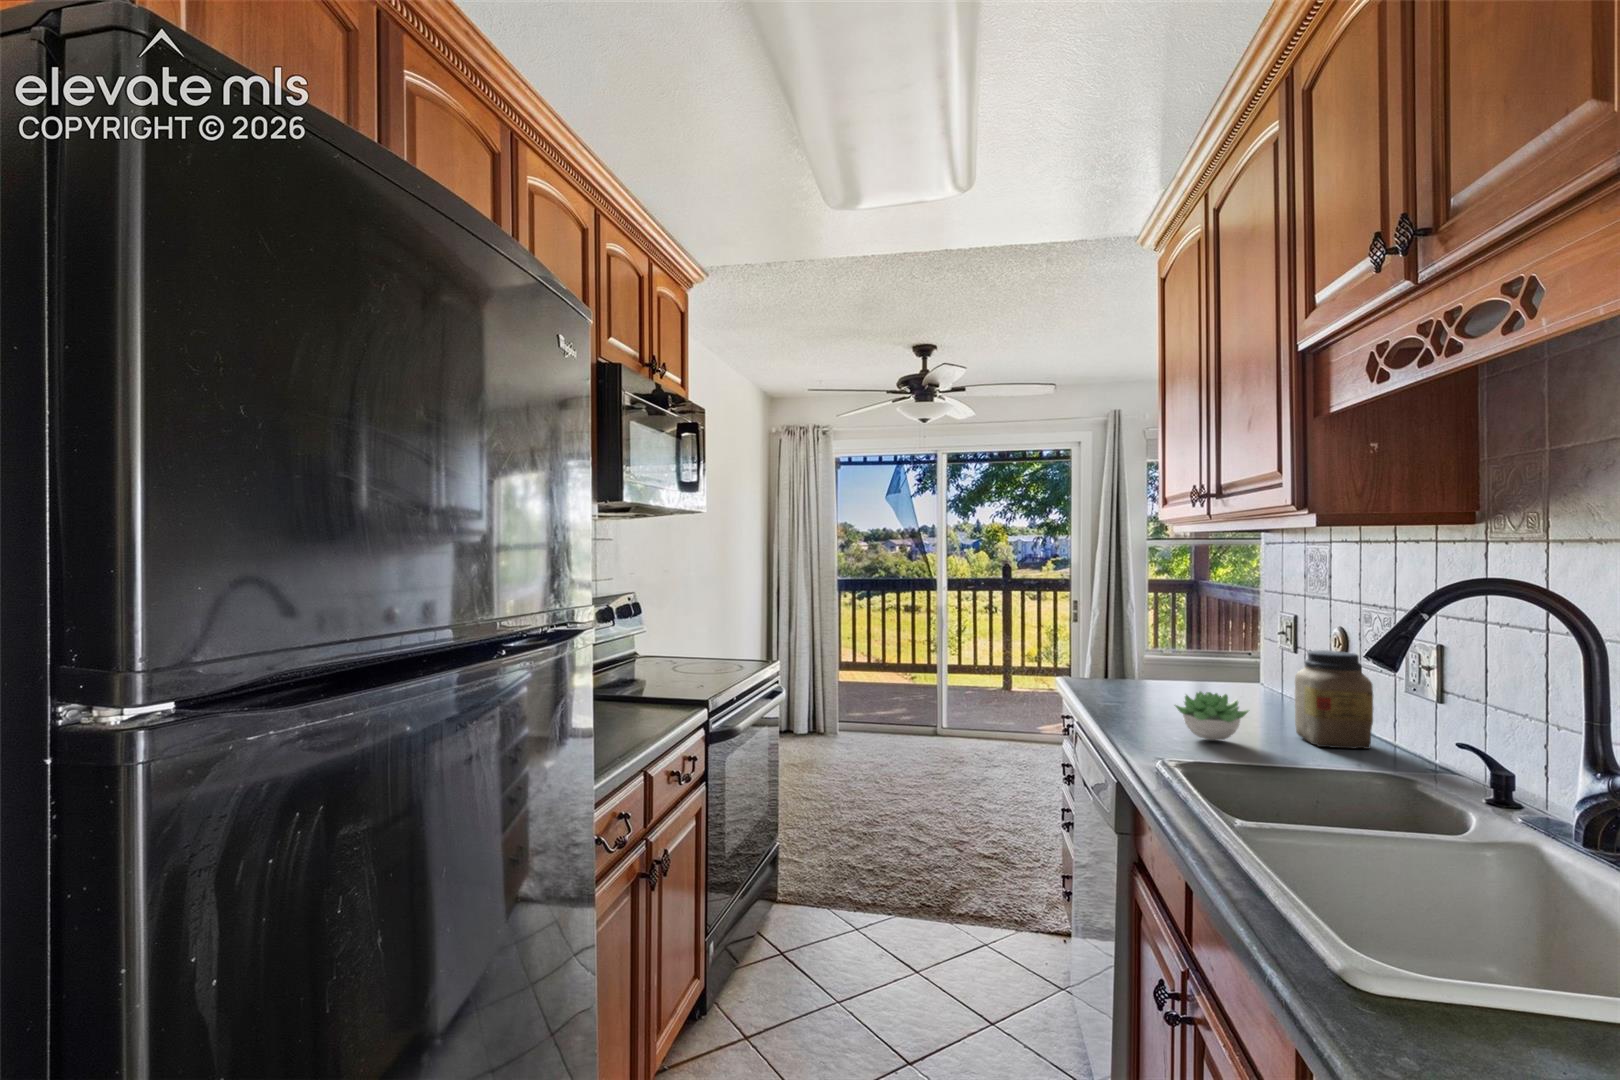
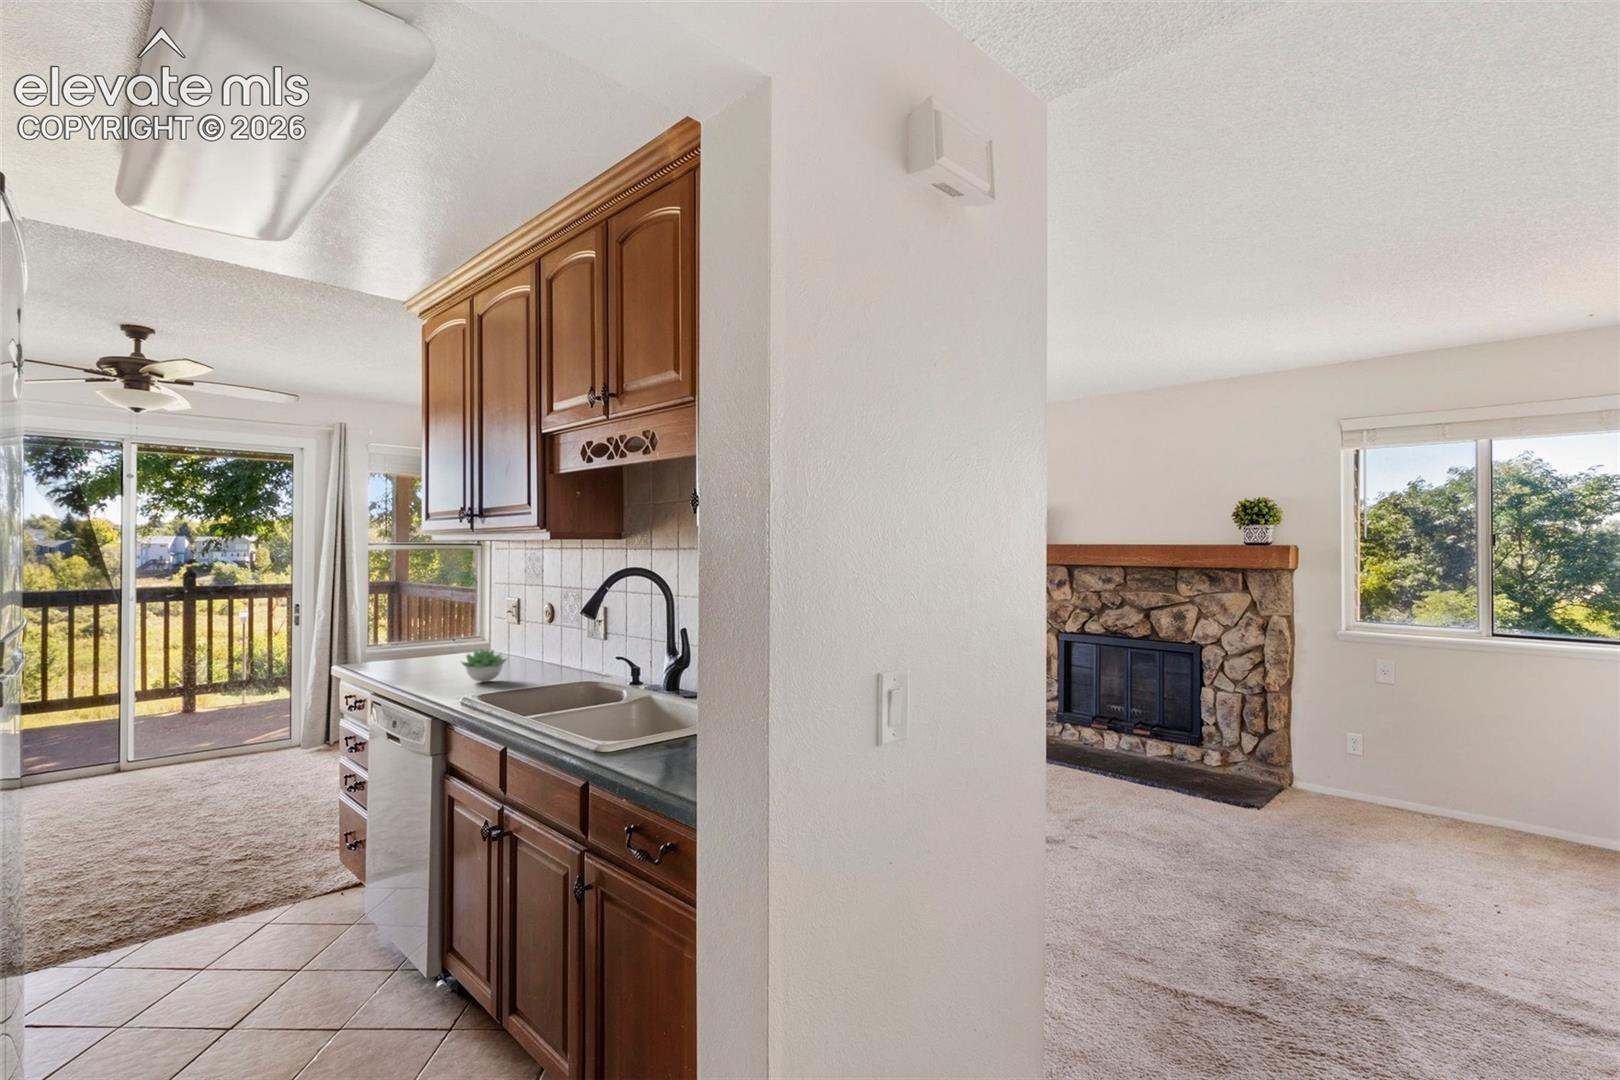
jar: present [1295,650,1373,749] -> none [532,614,574,675]

